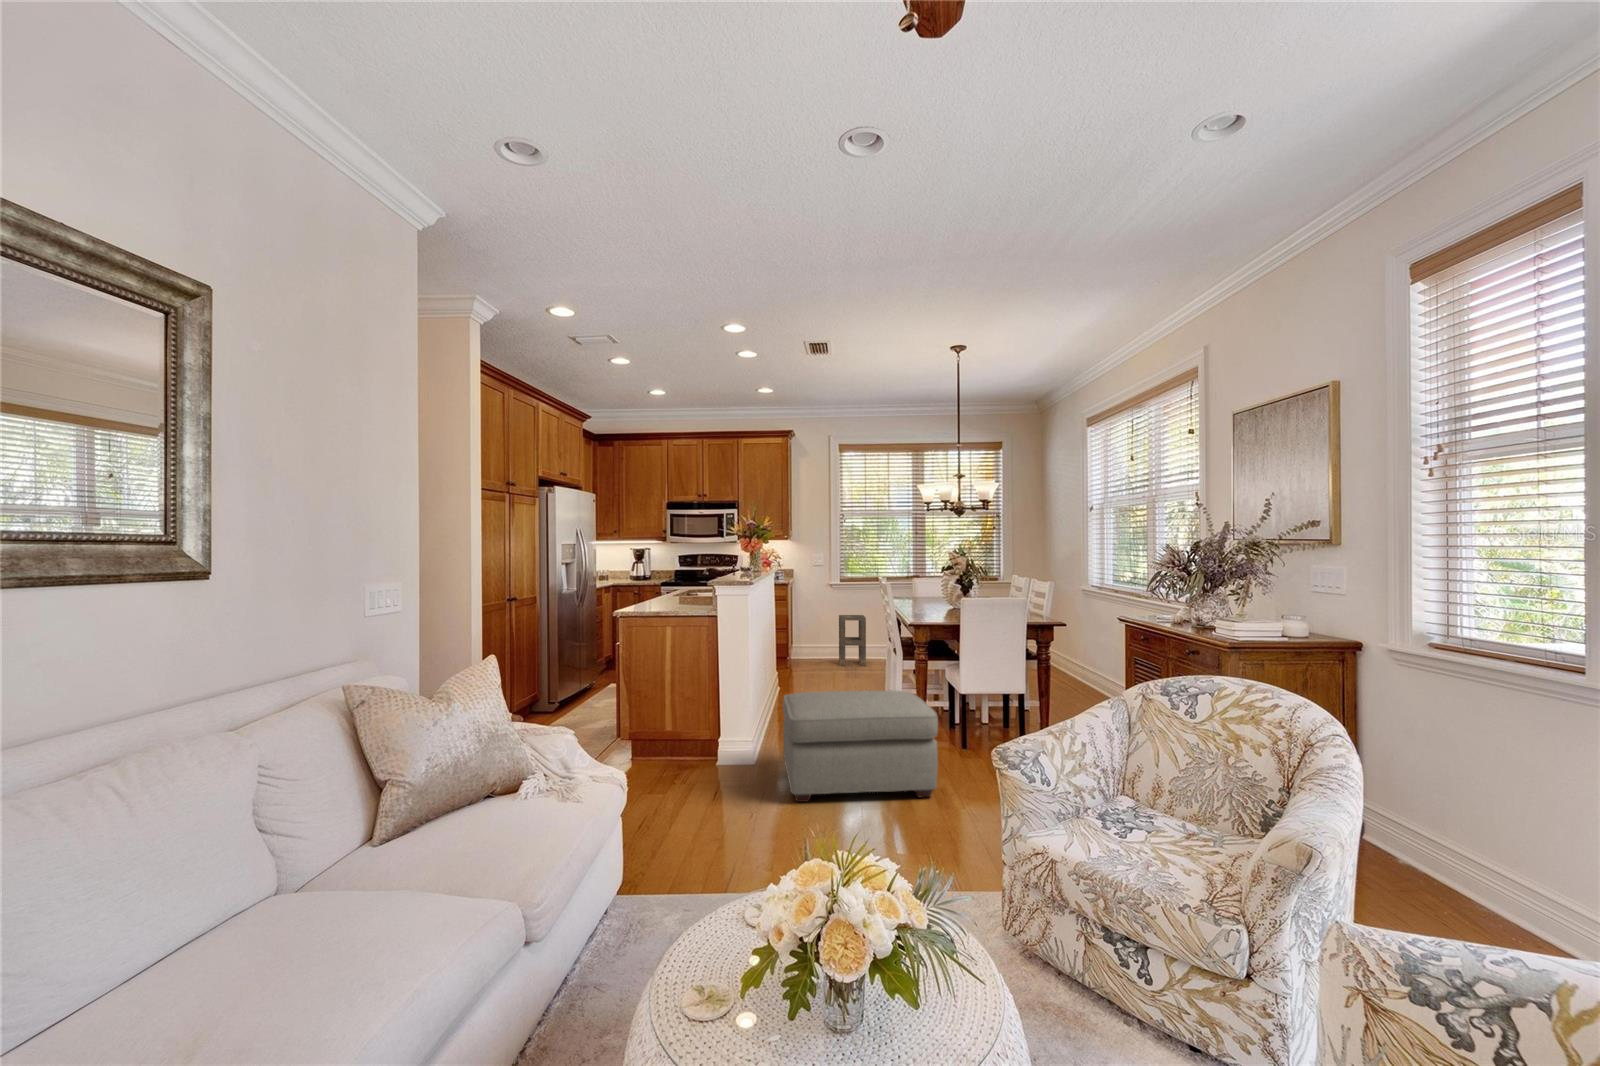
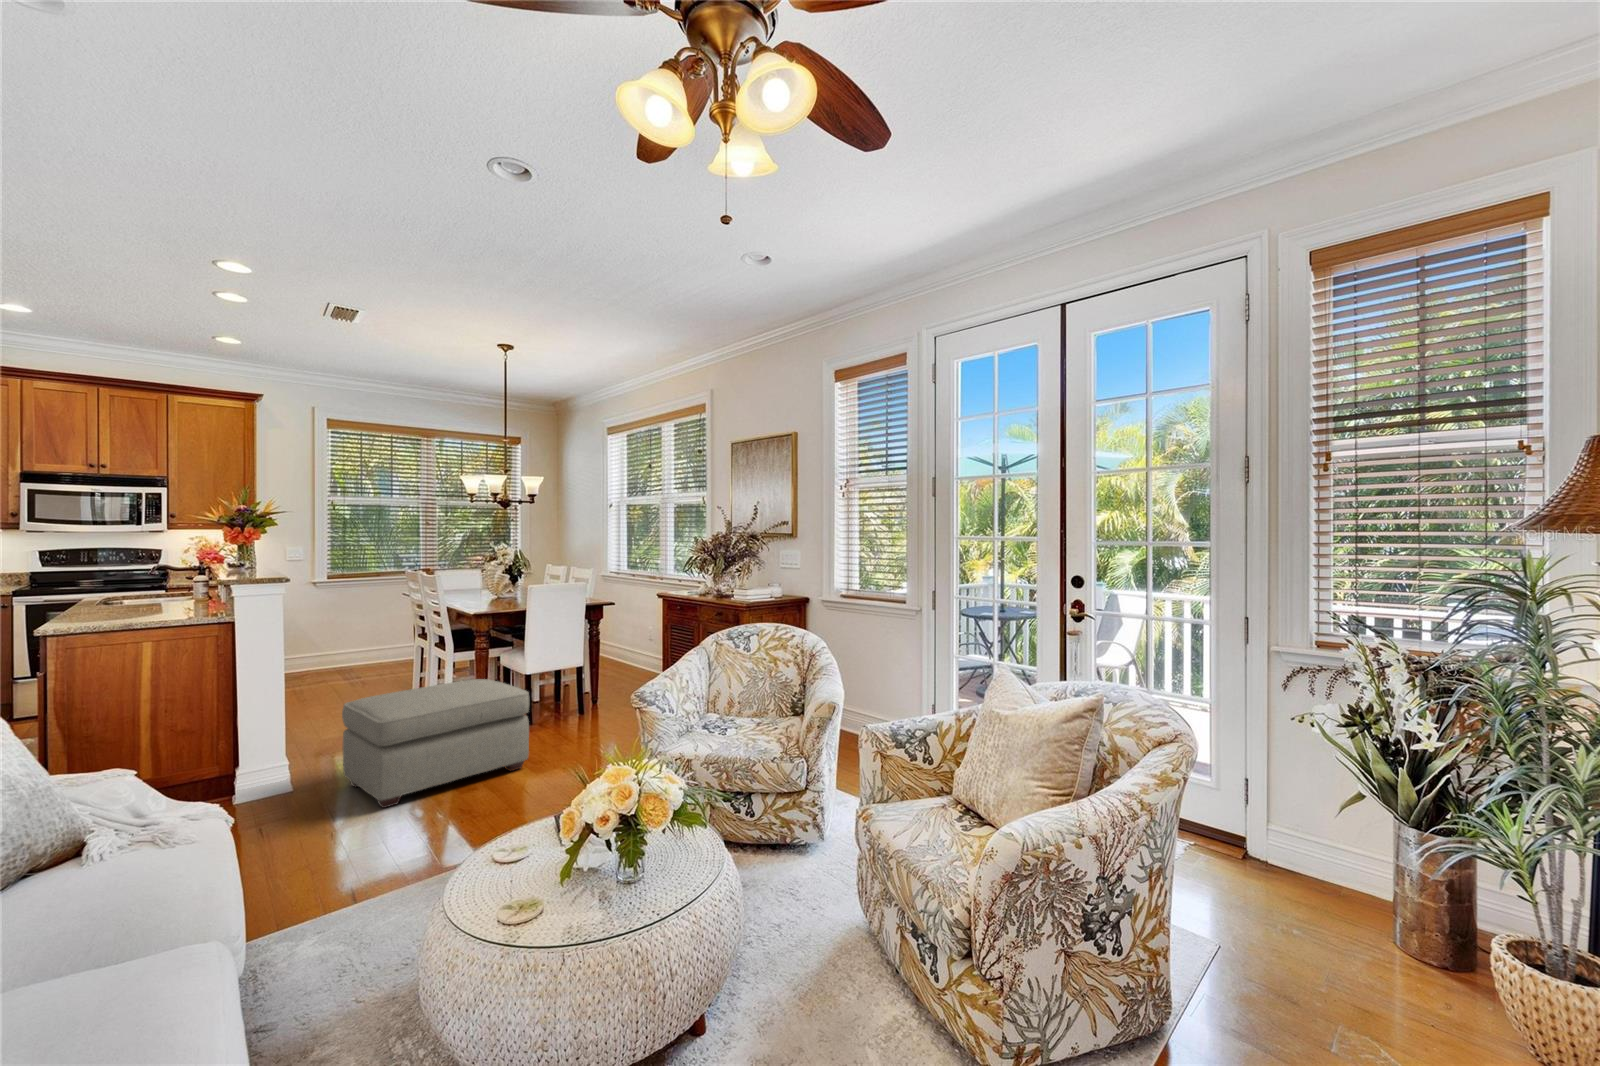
side table: present [839,615,866,666] -> none [327,614,368,675]

